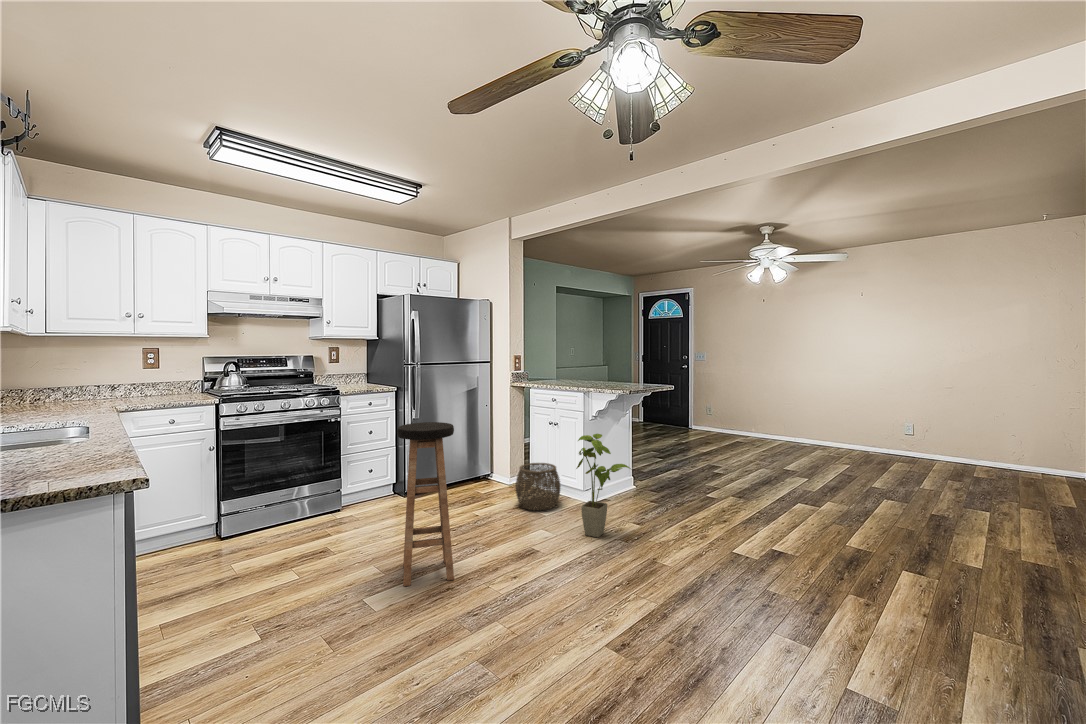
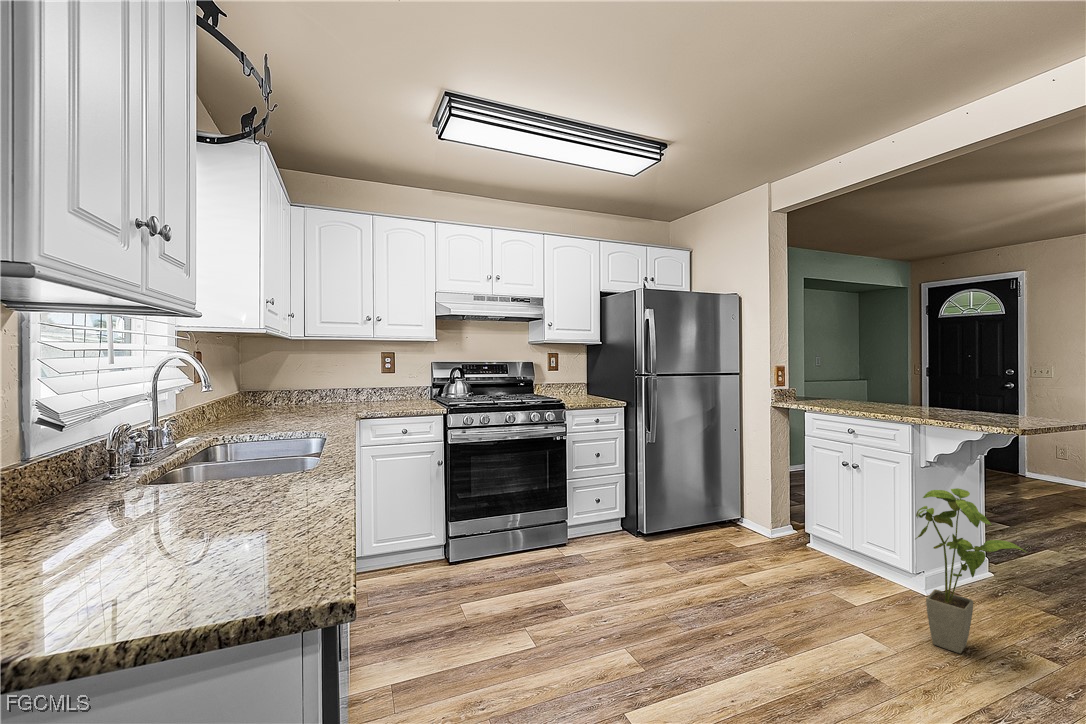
bar stool: present [397,422,454,586] -> none [659,455,742,691]
woven basket: present [515,463,561,510] -> none [791,513,864,586]

